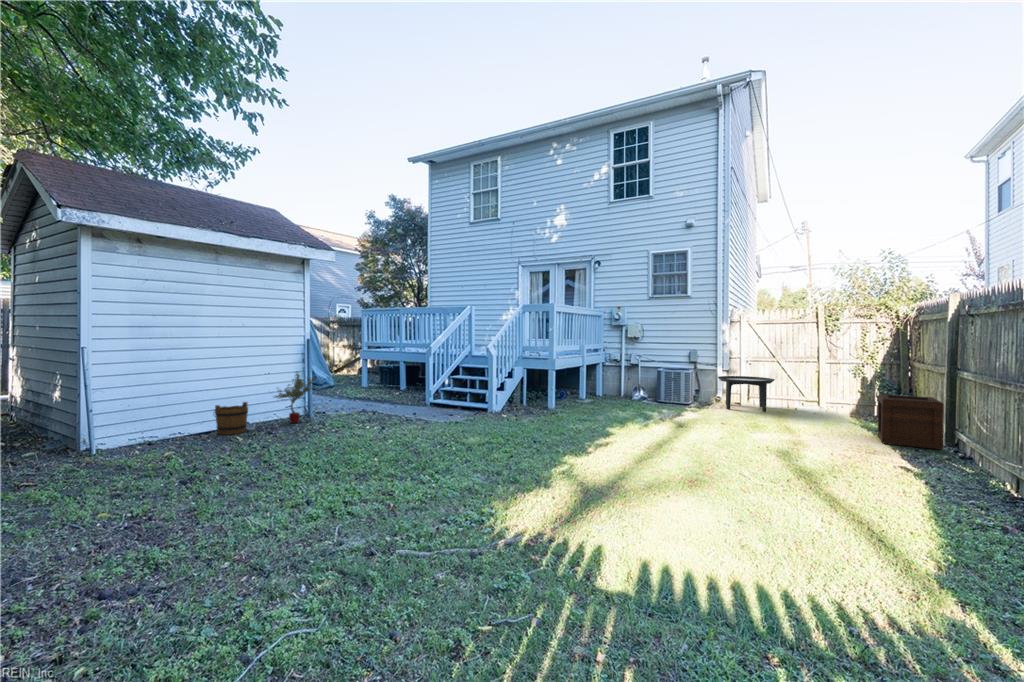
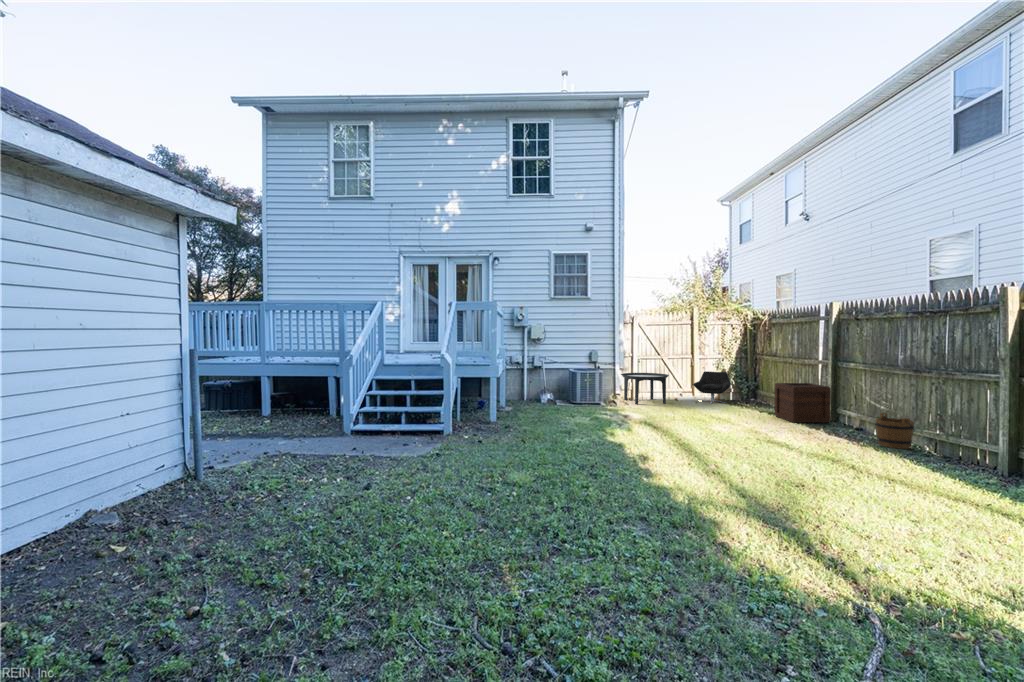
potted tree: present [274,372,315,423] -> none [159,407,224,496]
lounge chair: none [810,379,867,418] -> present [693,371,731,404]
bucket: present [215,402,248,435] -> present [876,413,914,449]

